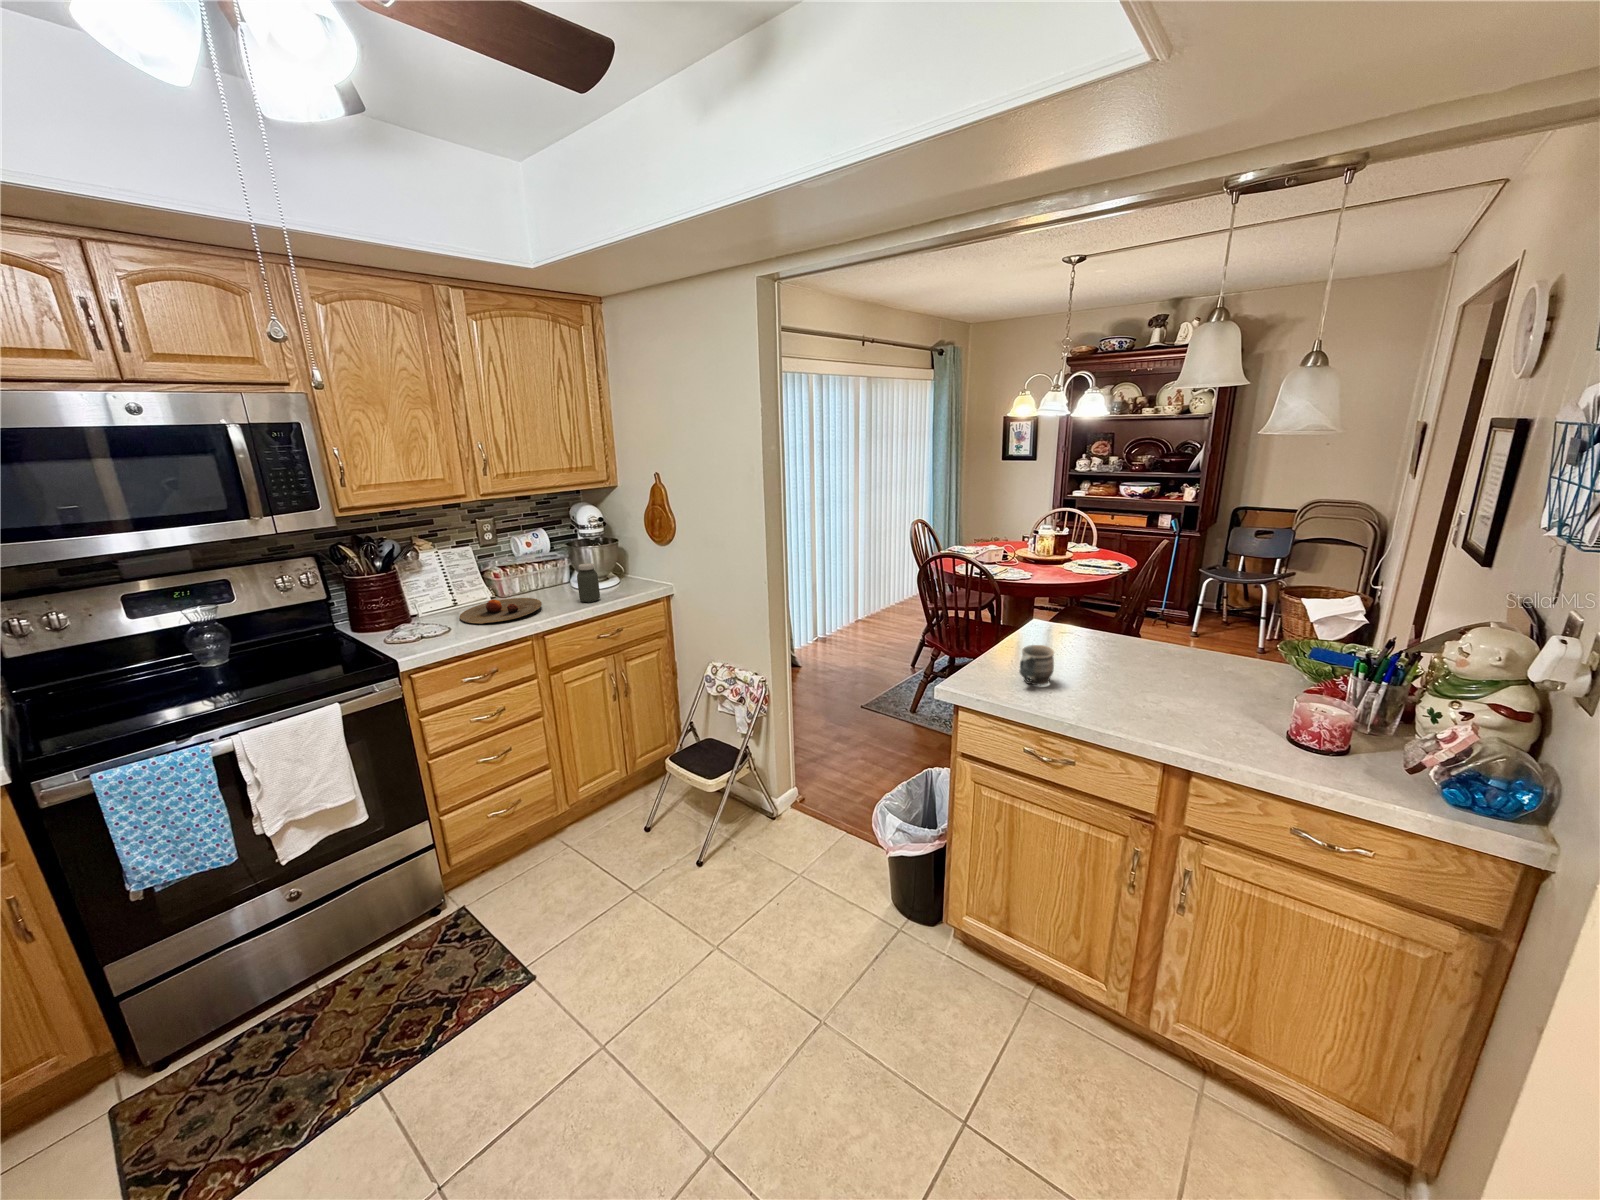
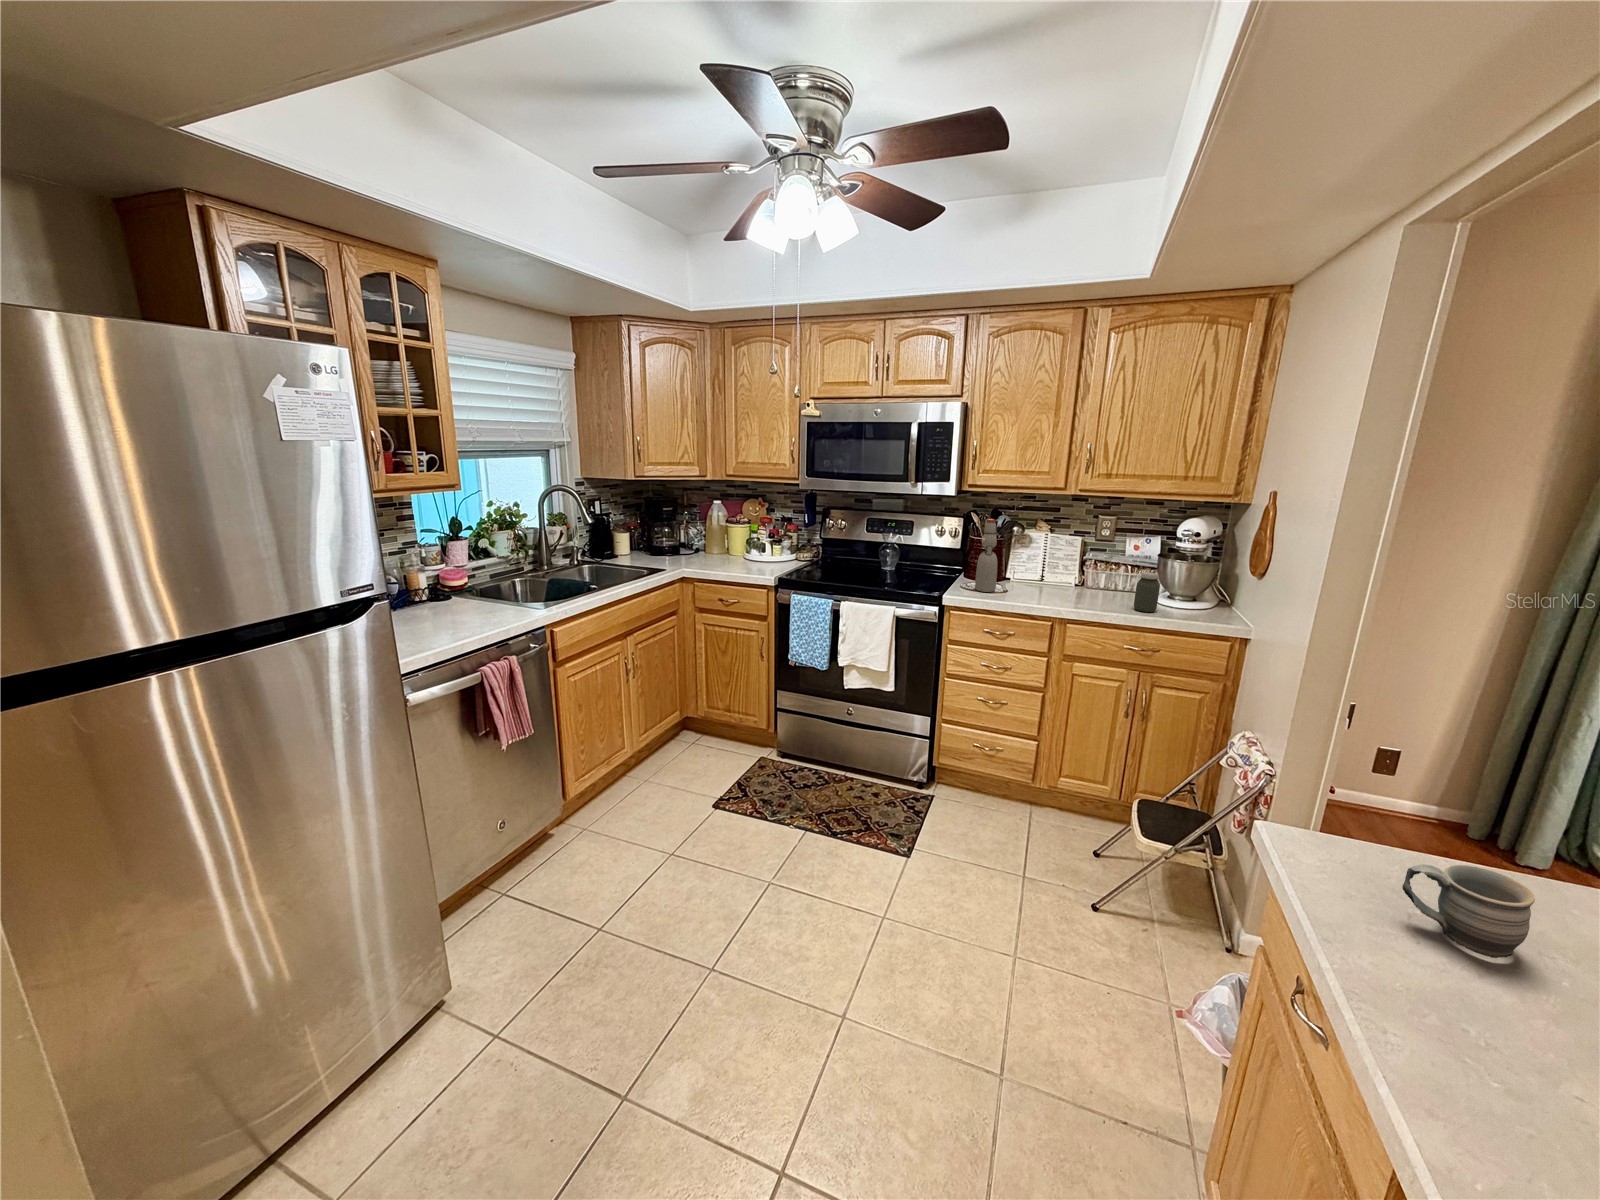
bottle: none [398,545,435,639] -> present [975,519,997,592]
plate: present [459,598,542,624] -> none [1024,582,1098,601]

